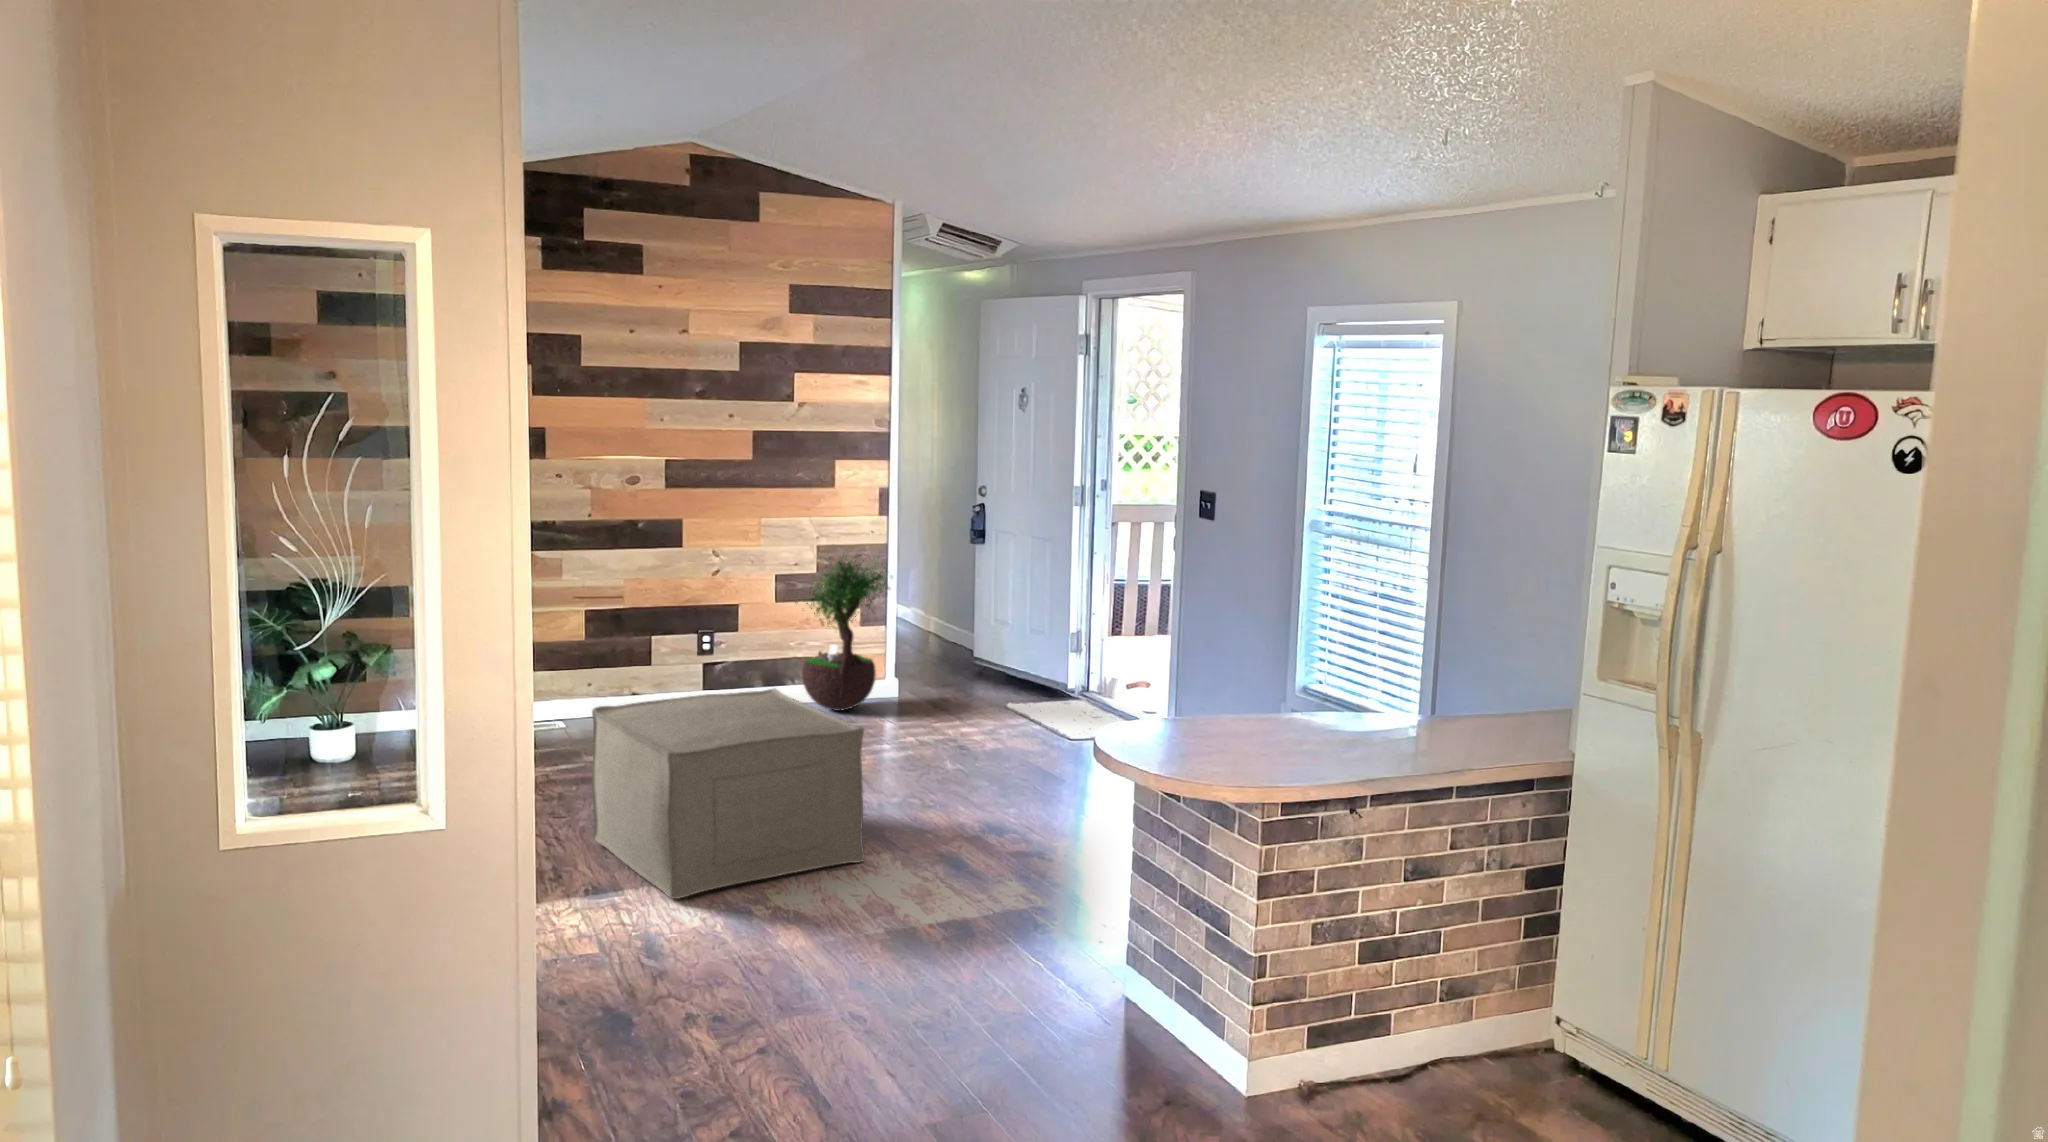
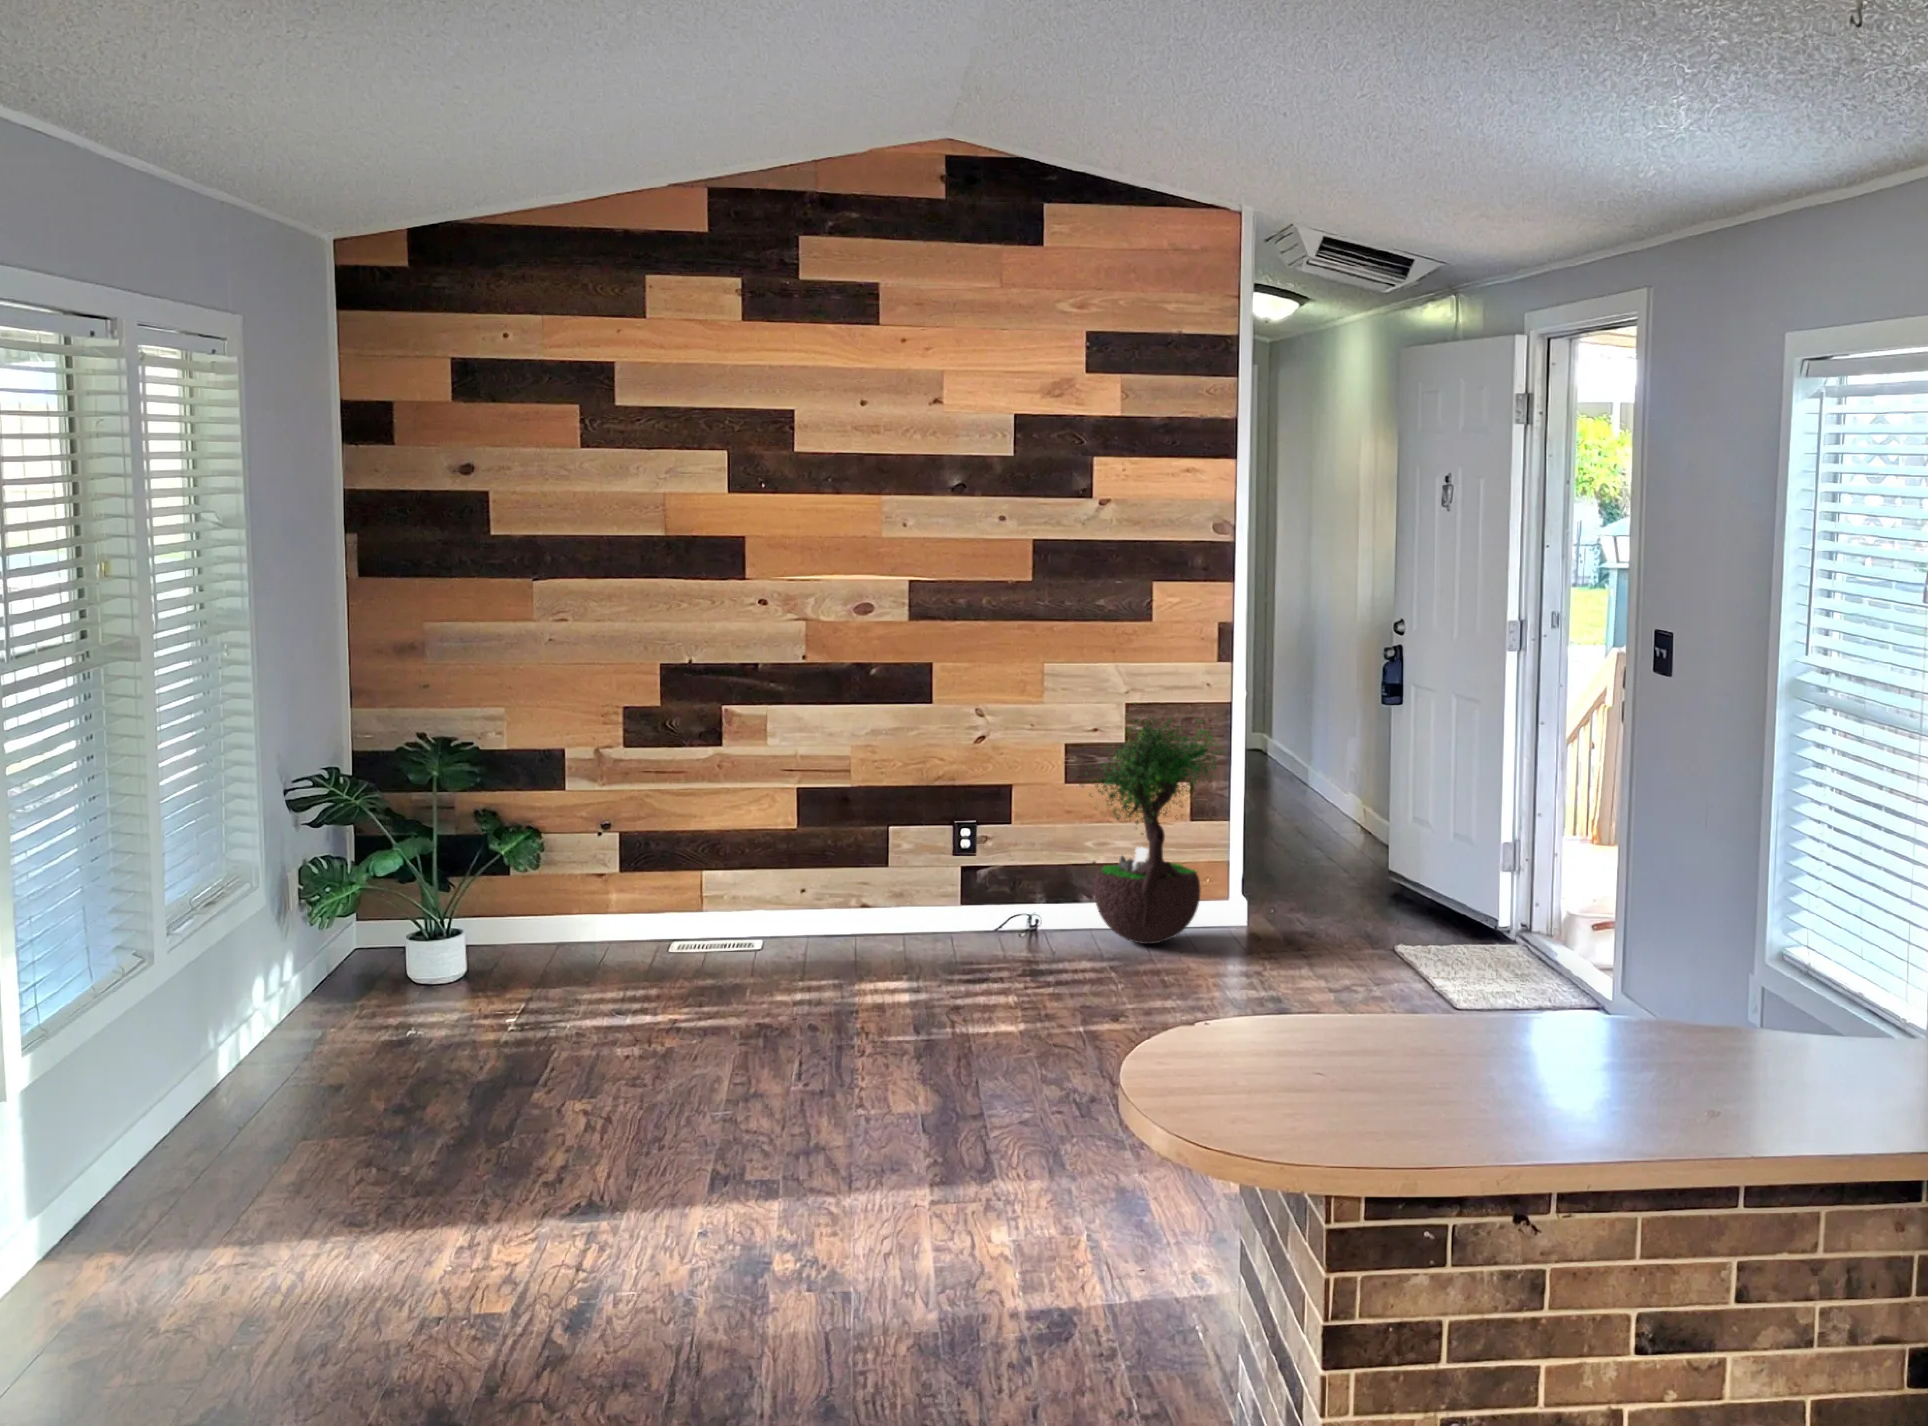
ottoman: present [592,689,864,899] -> none [742,903,1089,1180]

